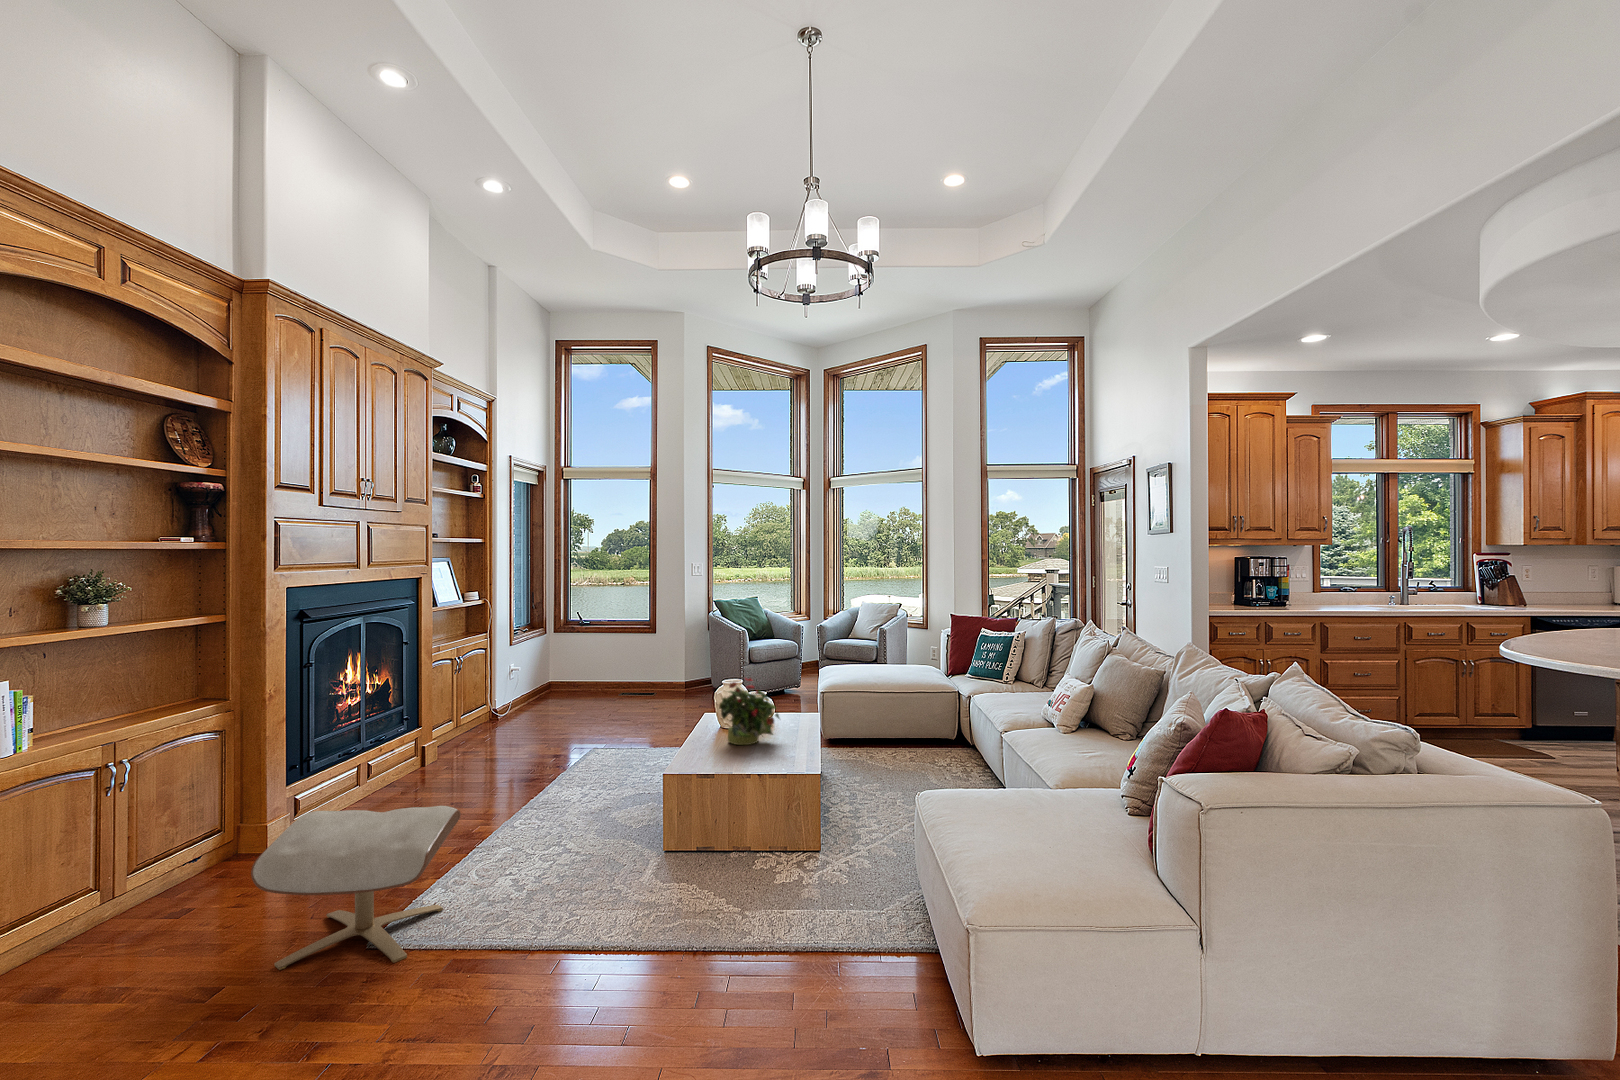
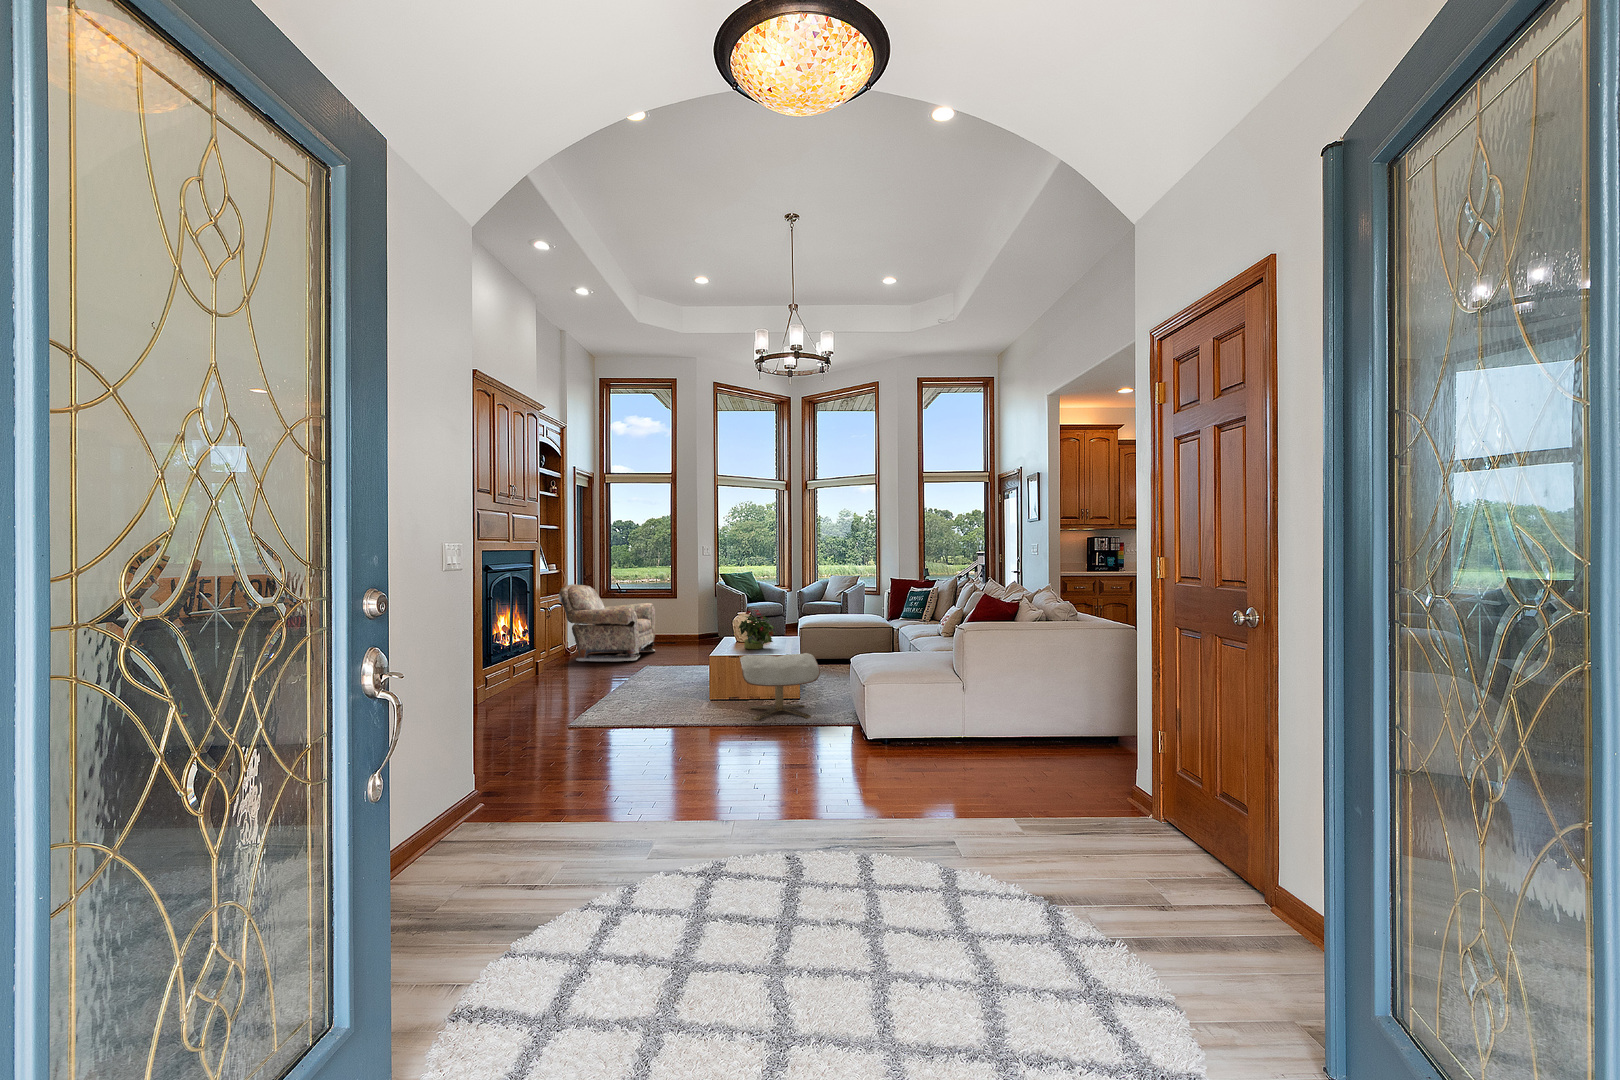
armchair: none [474,621,618,736] -> present [558,584,655,661]
ottoman: present [251,806,461,970] -> present [740,653,820,720]

